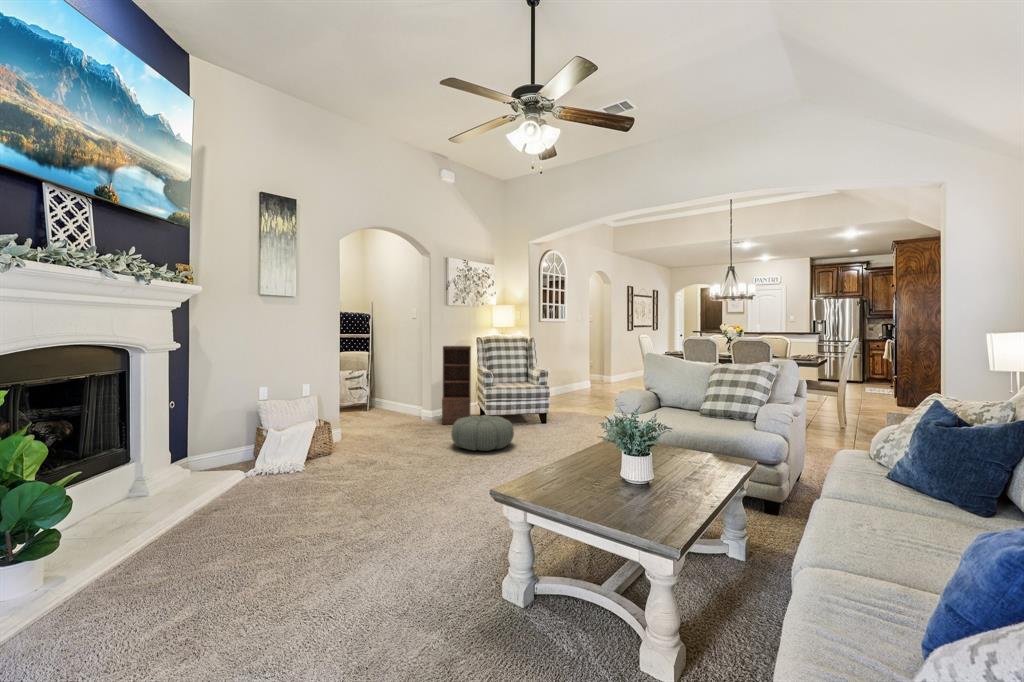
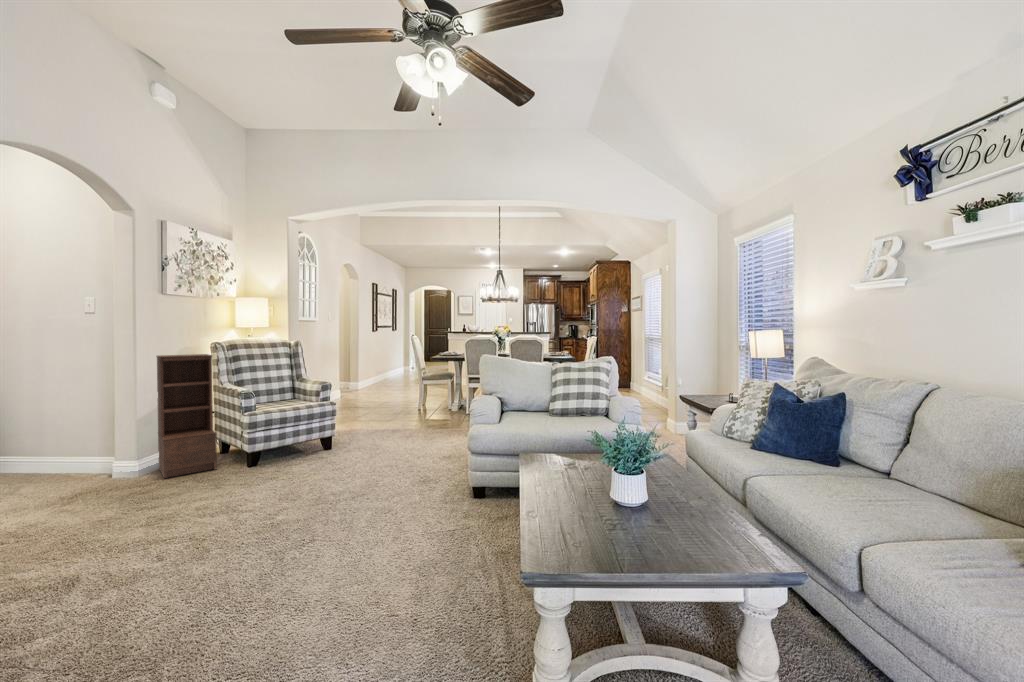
pouf: present [451,415,514,451] -> none [213,453,319,513]

